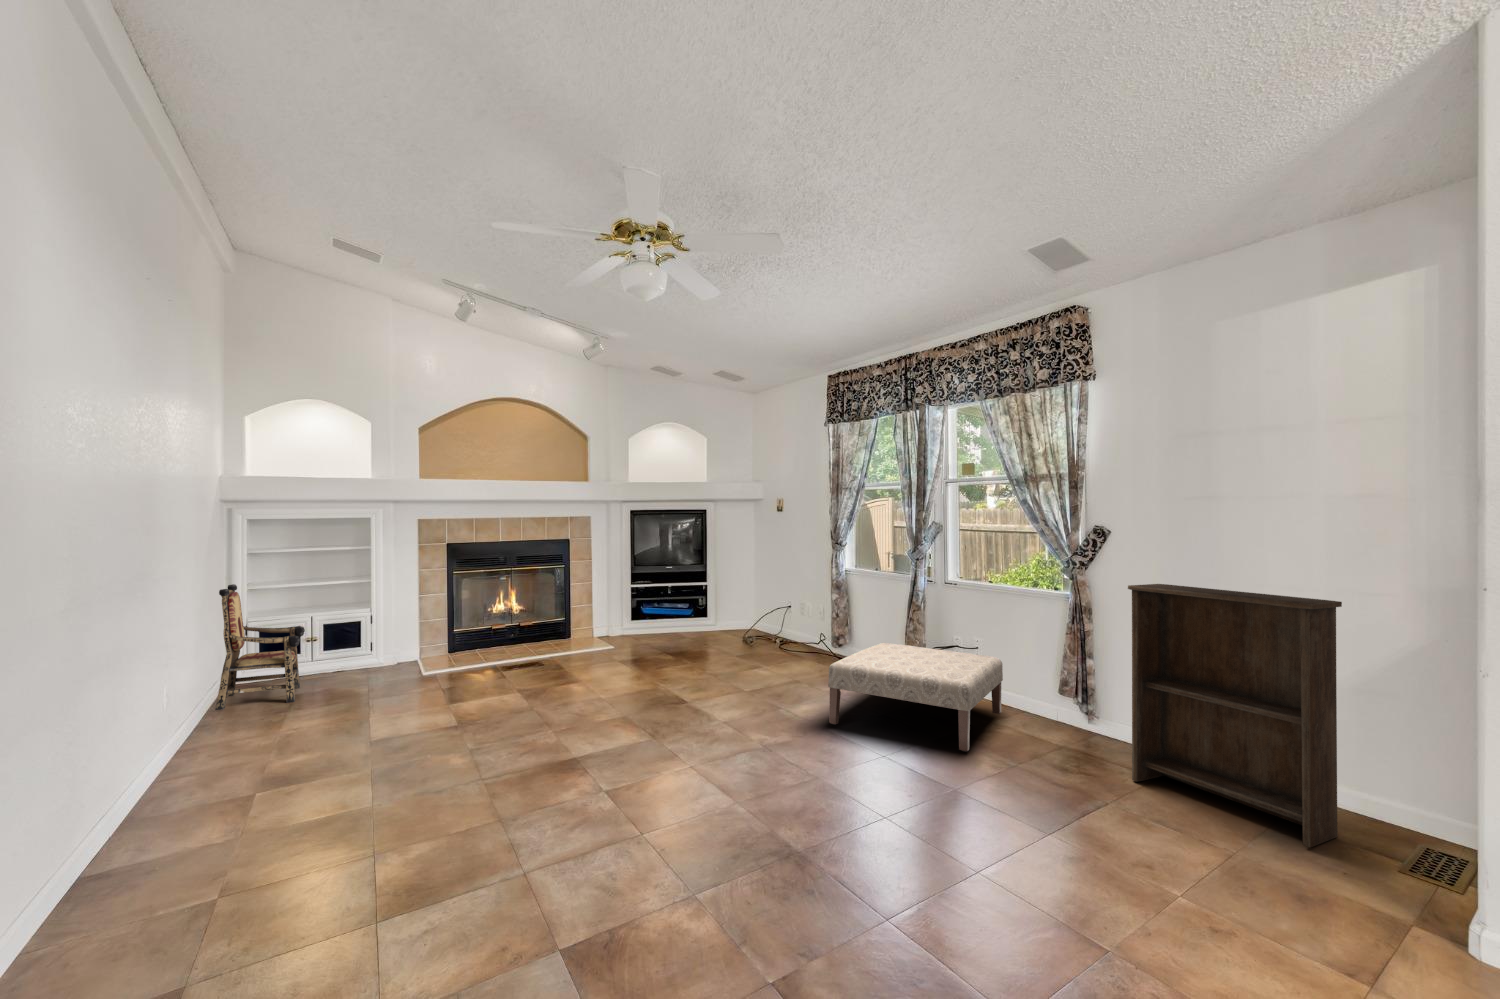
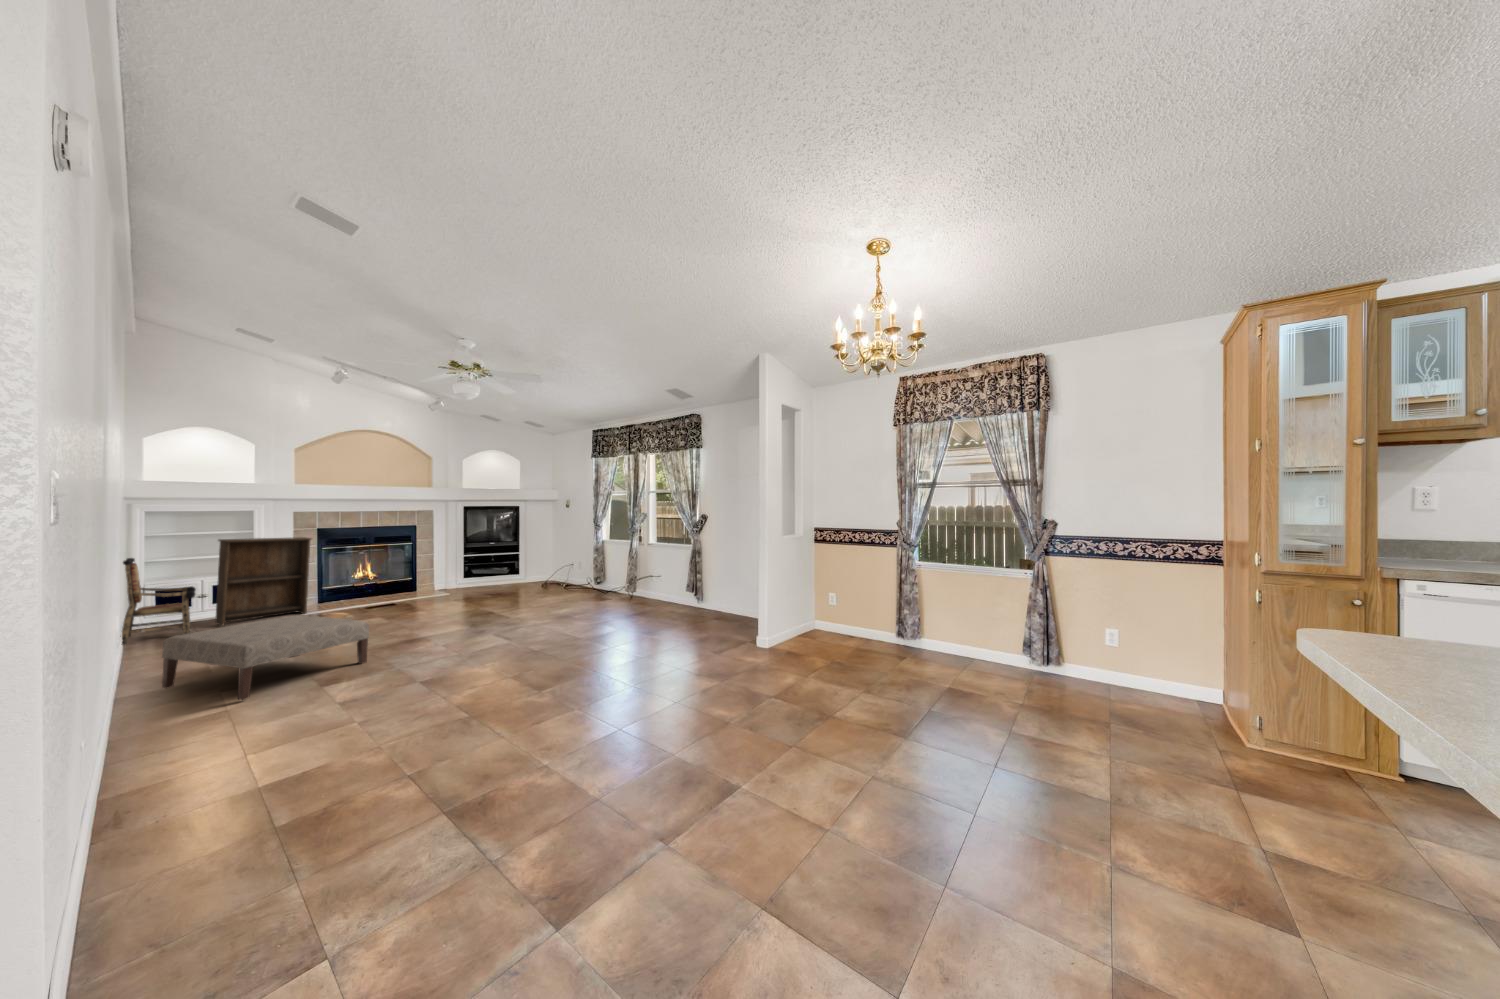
bookshelf: present [1128,584,1342,847] -> present [215,537,311,625]
ottoman: present [828,643,1003,752] -> present [162,615,369,700]

